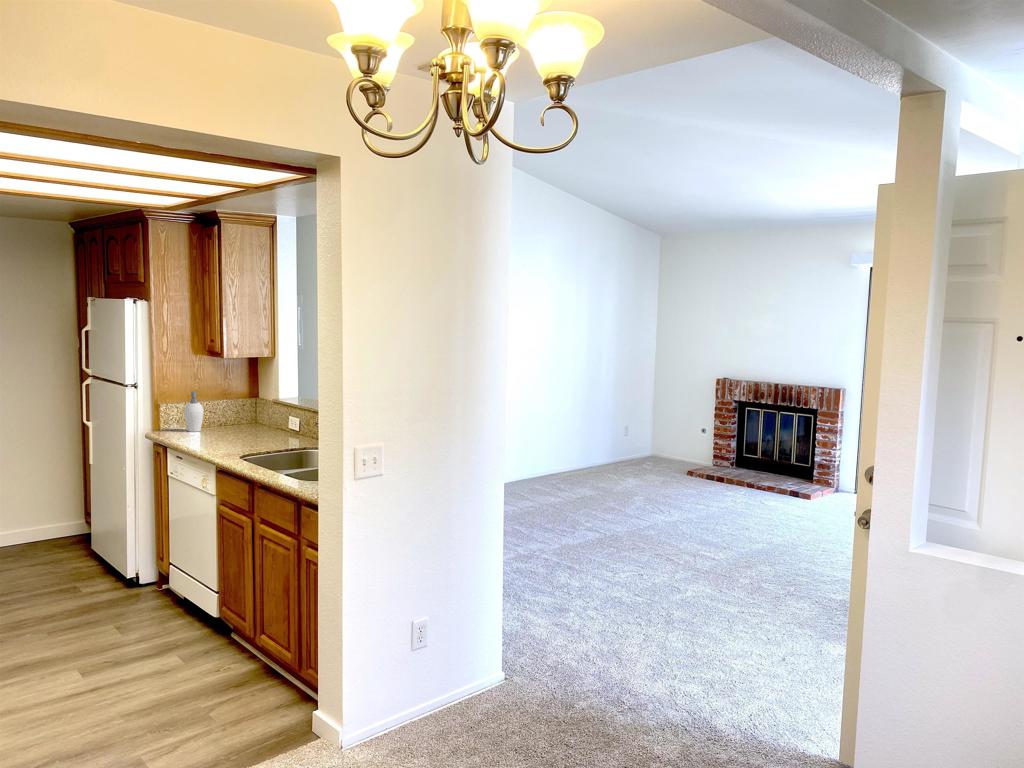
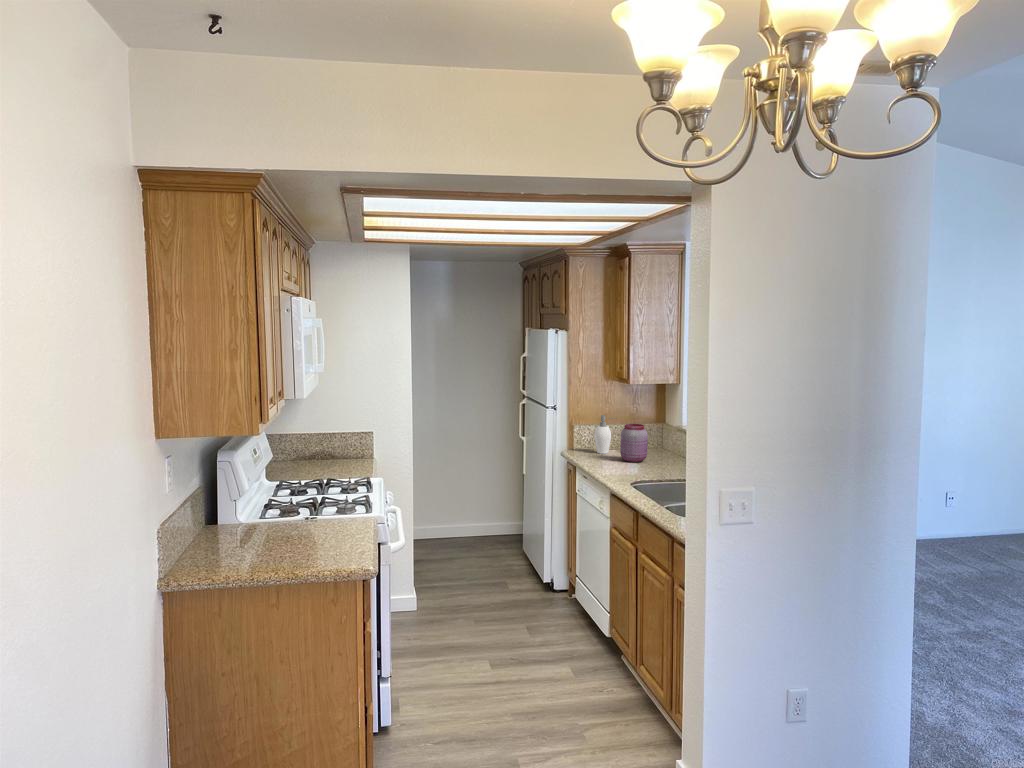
jar: none [217,398,246,437] -> present [620,424,648,462]

